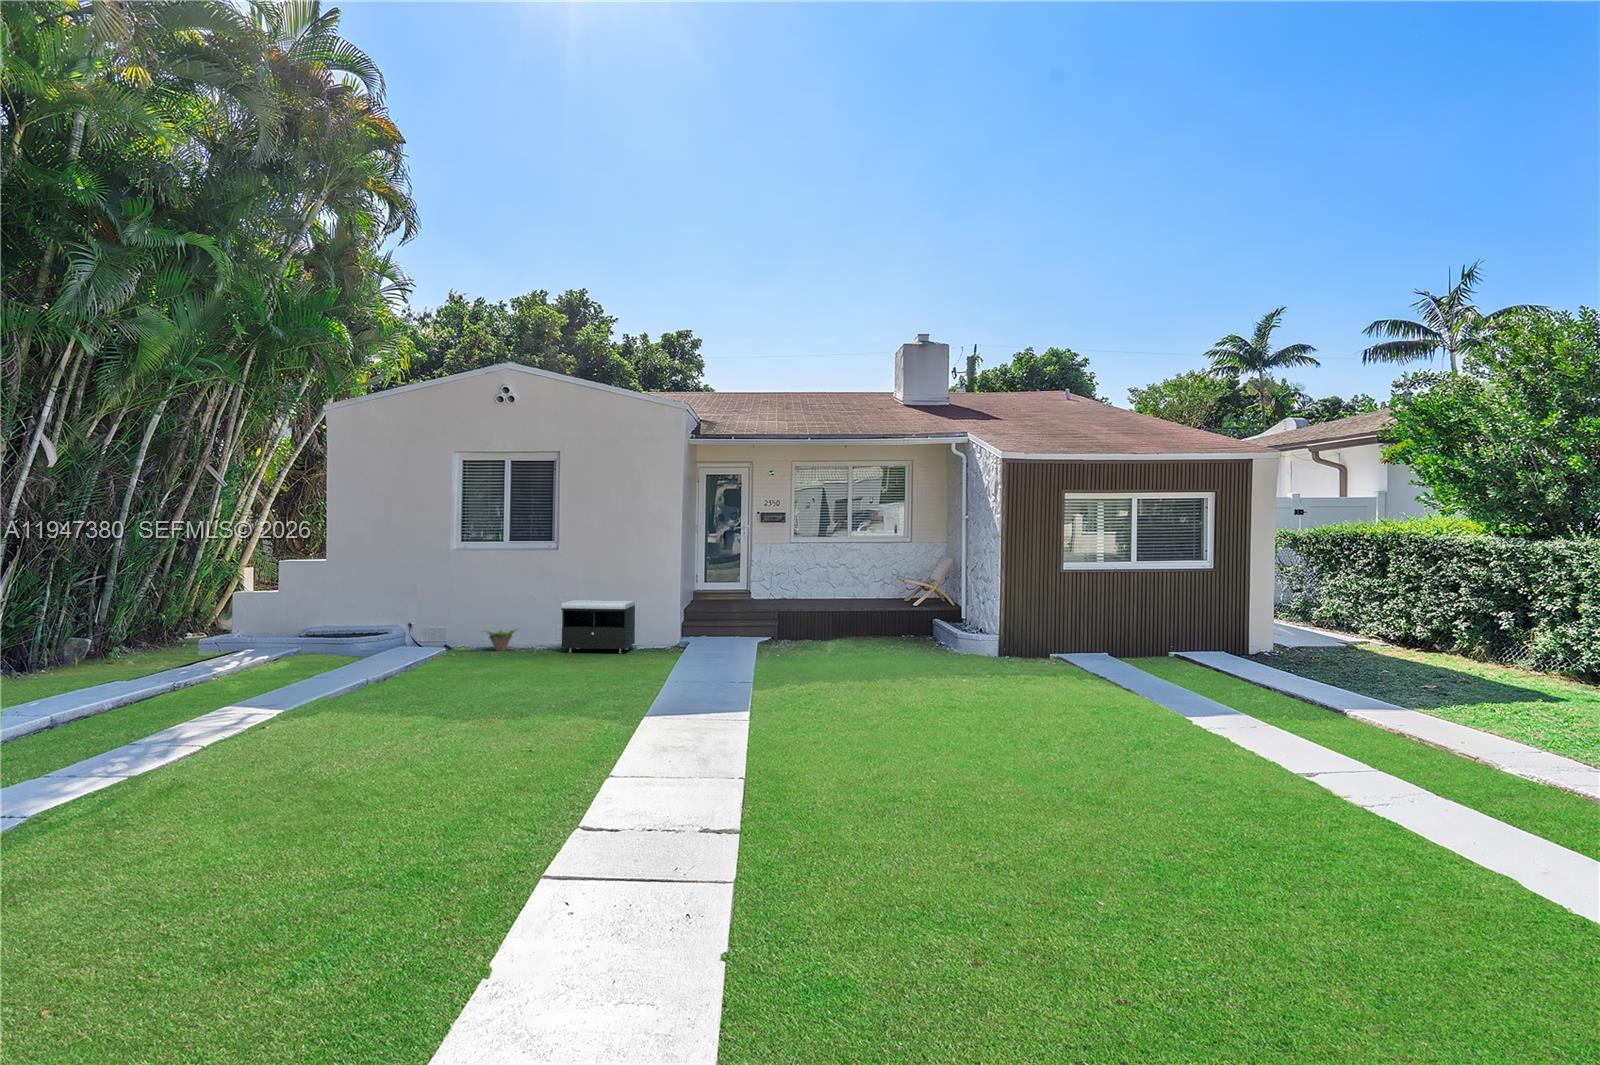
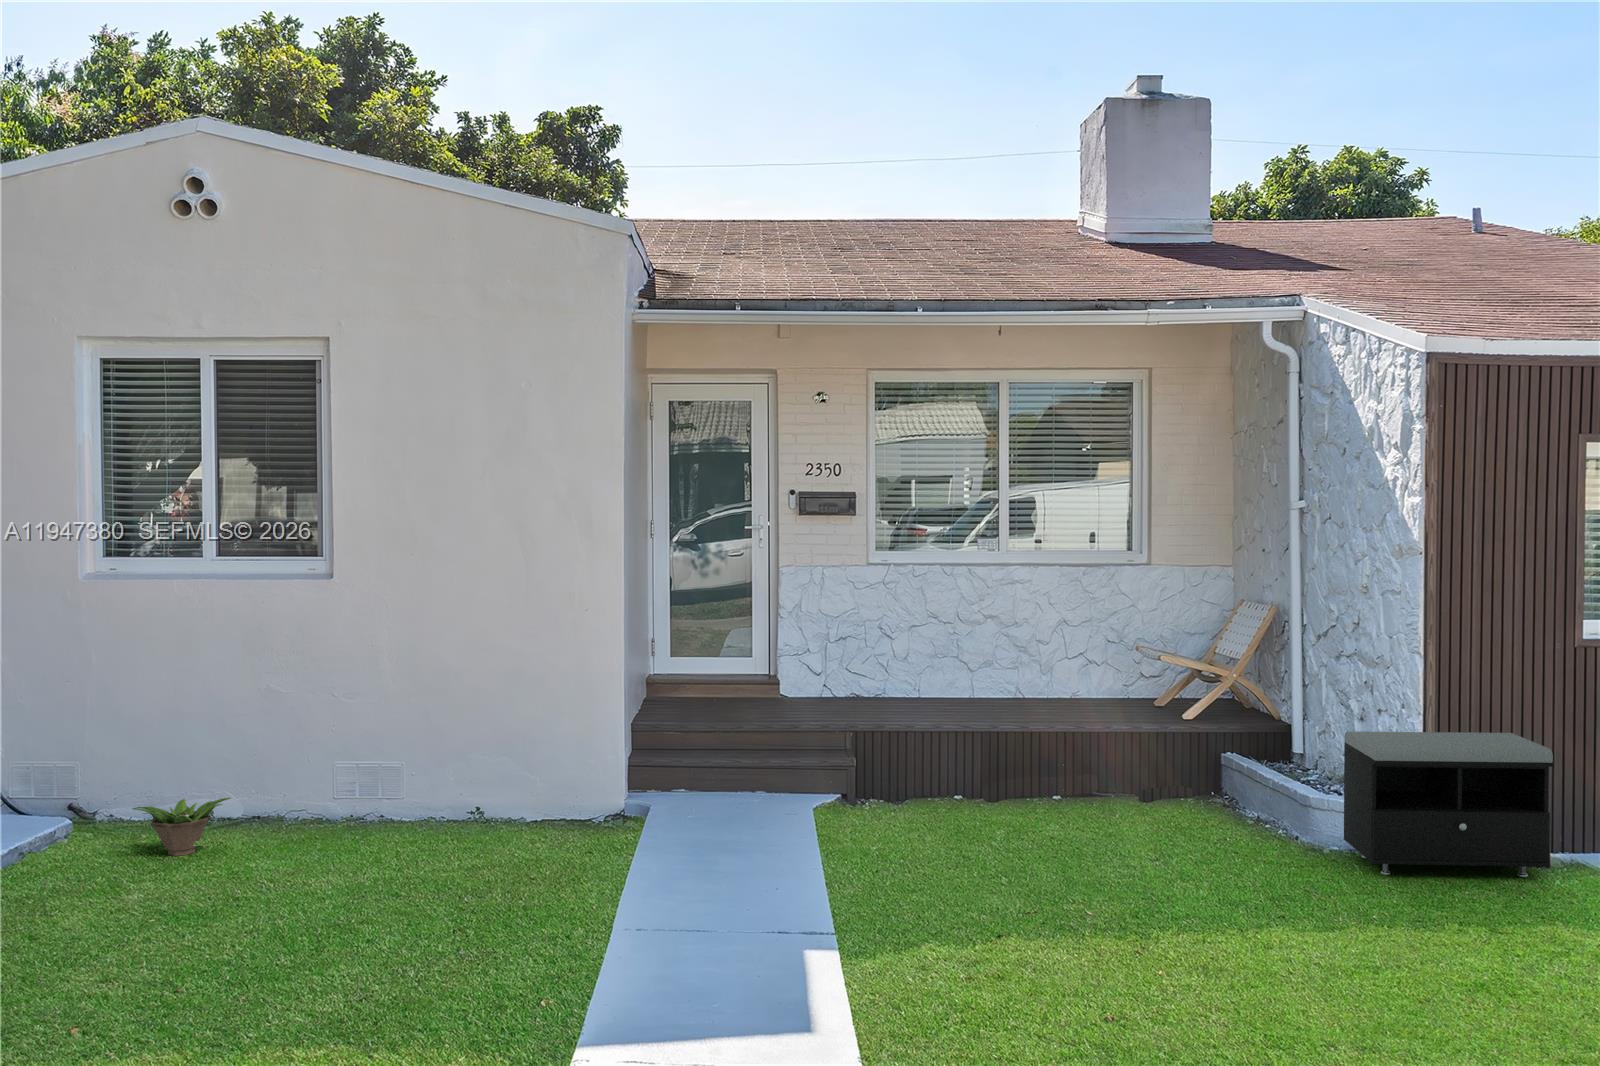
storage bench: present [561,600,635,653] -> present [1344,731,1553,877]

